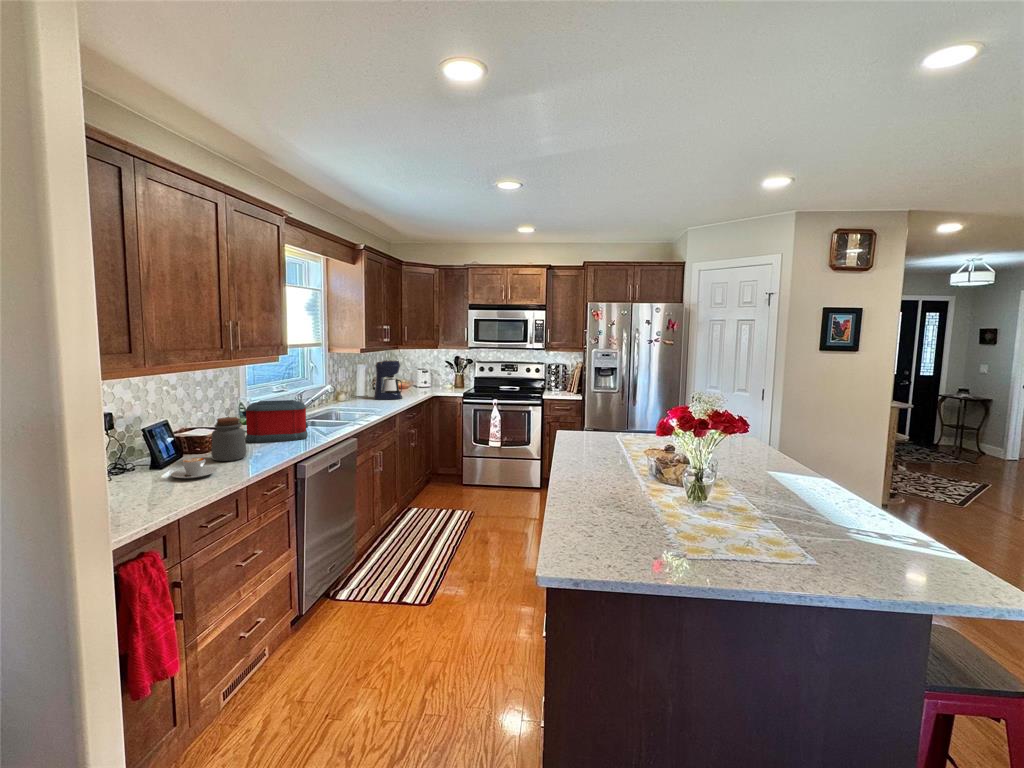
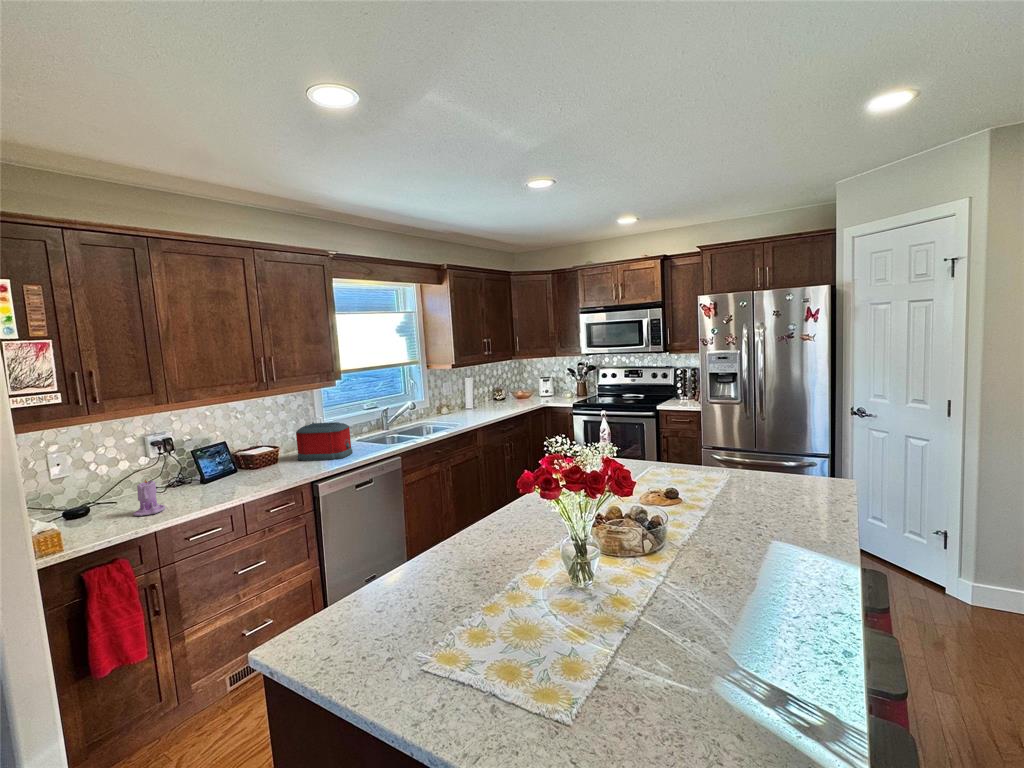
coffee maker: present [374,360,402,399] -> none [476,373,505,412]
jar: present [211,417,247,461] -> none [238,442,268,480]
candle: none [131,452,171,500] -> present [133,479,165,516]
coffee cup: present [171,458,217,478] -> none [186,479,223,496]

